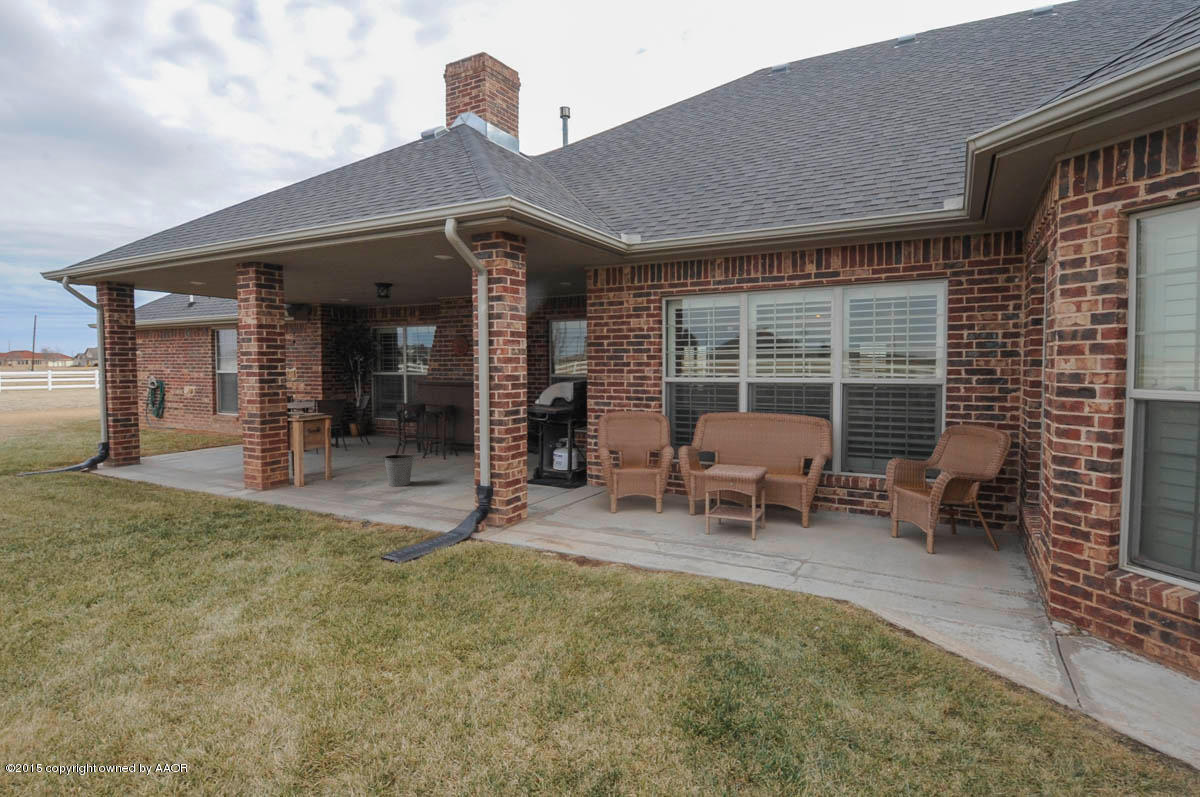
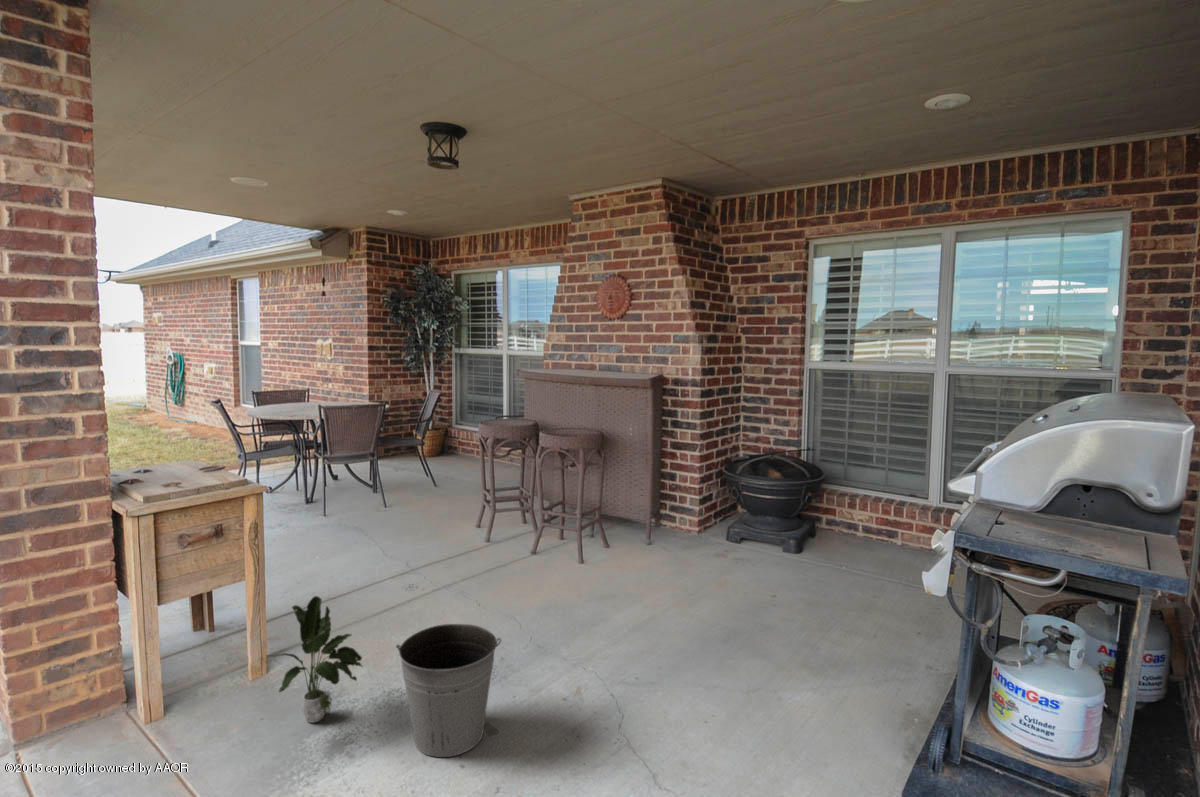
potted plant: none [342,446,369,485] -> present [275,596,362,723]

